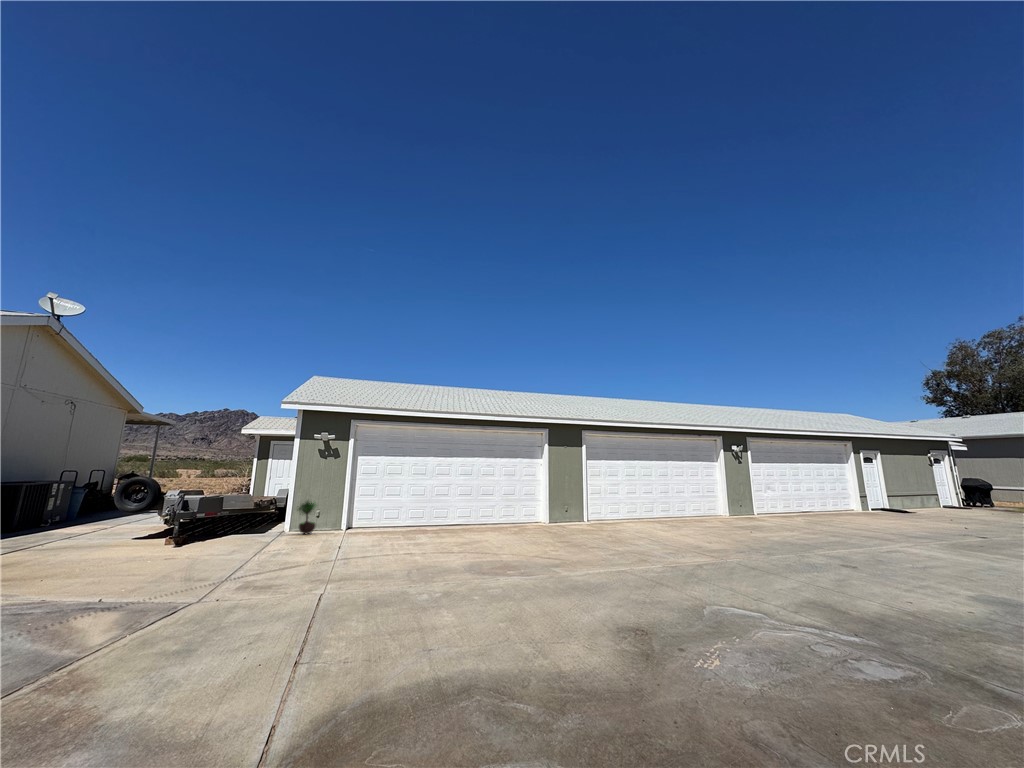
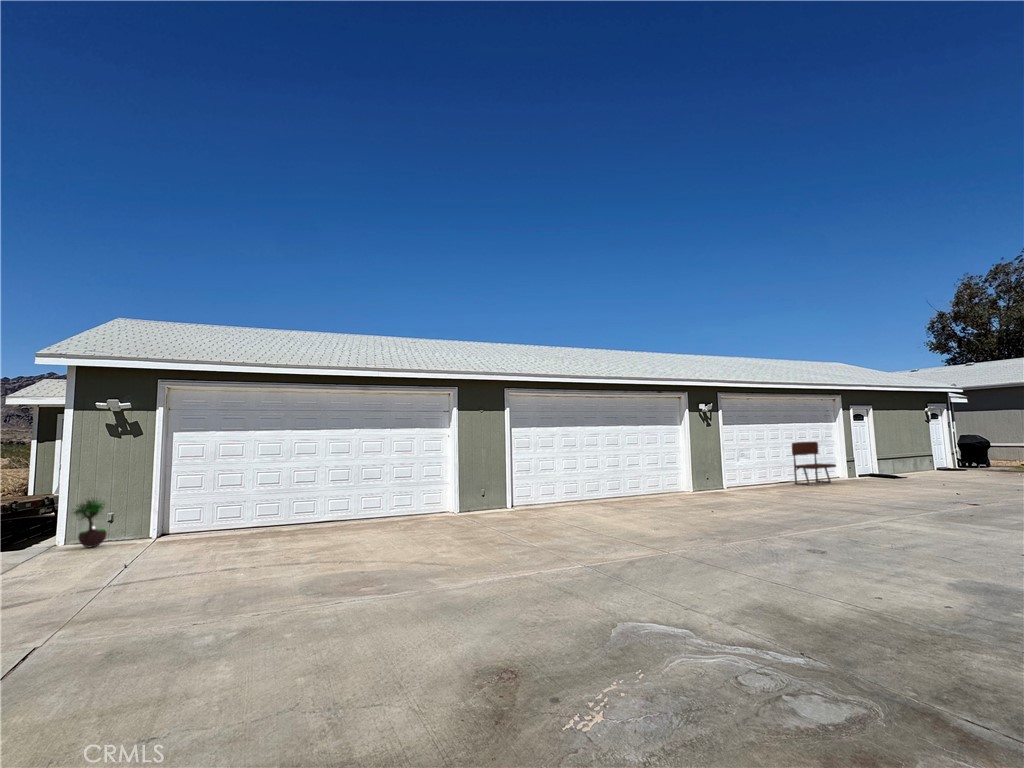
bench: none [811,479,851,515] -> present [792,442,836,485]

